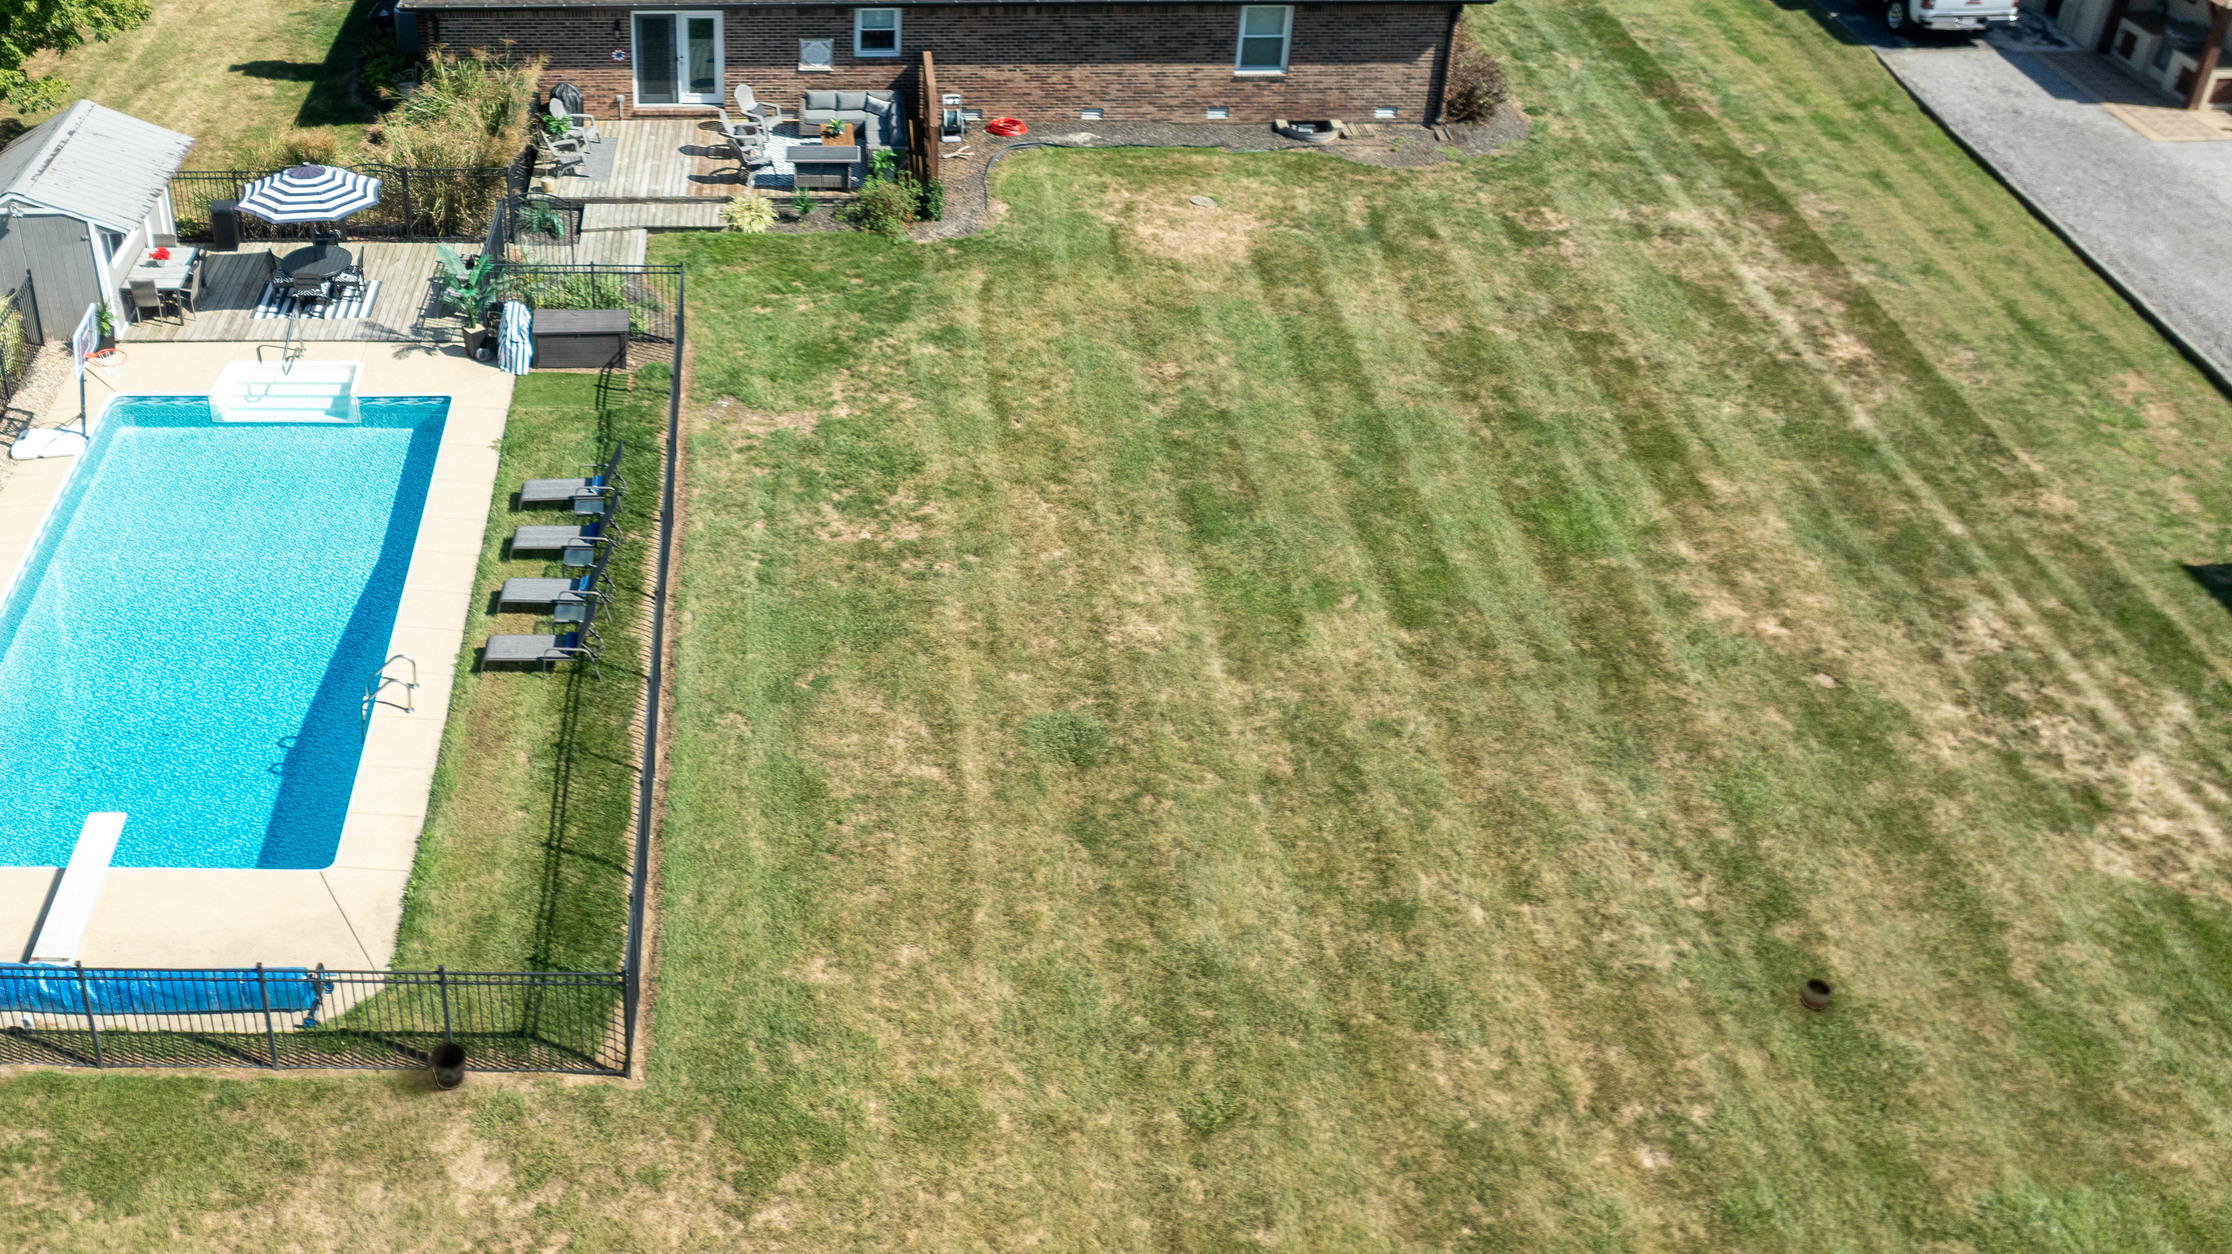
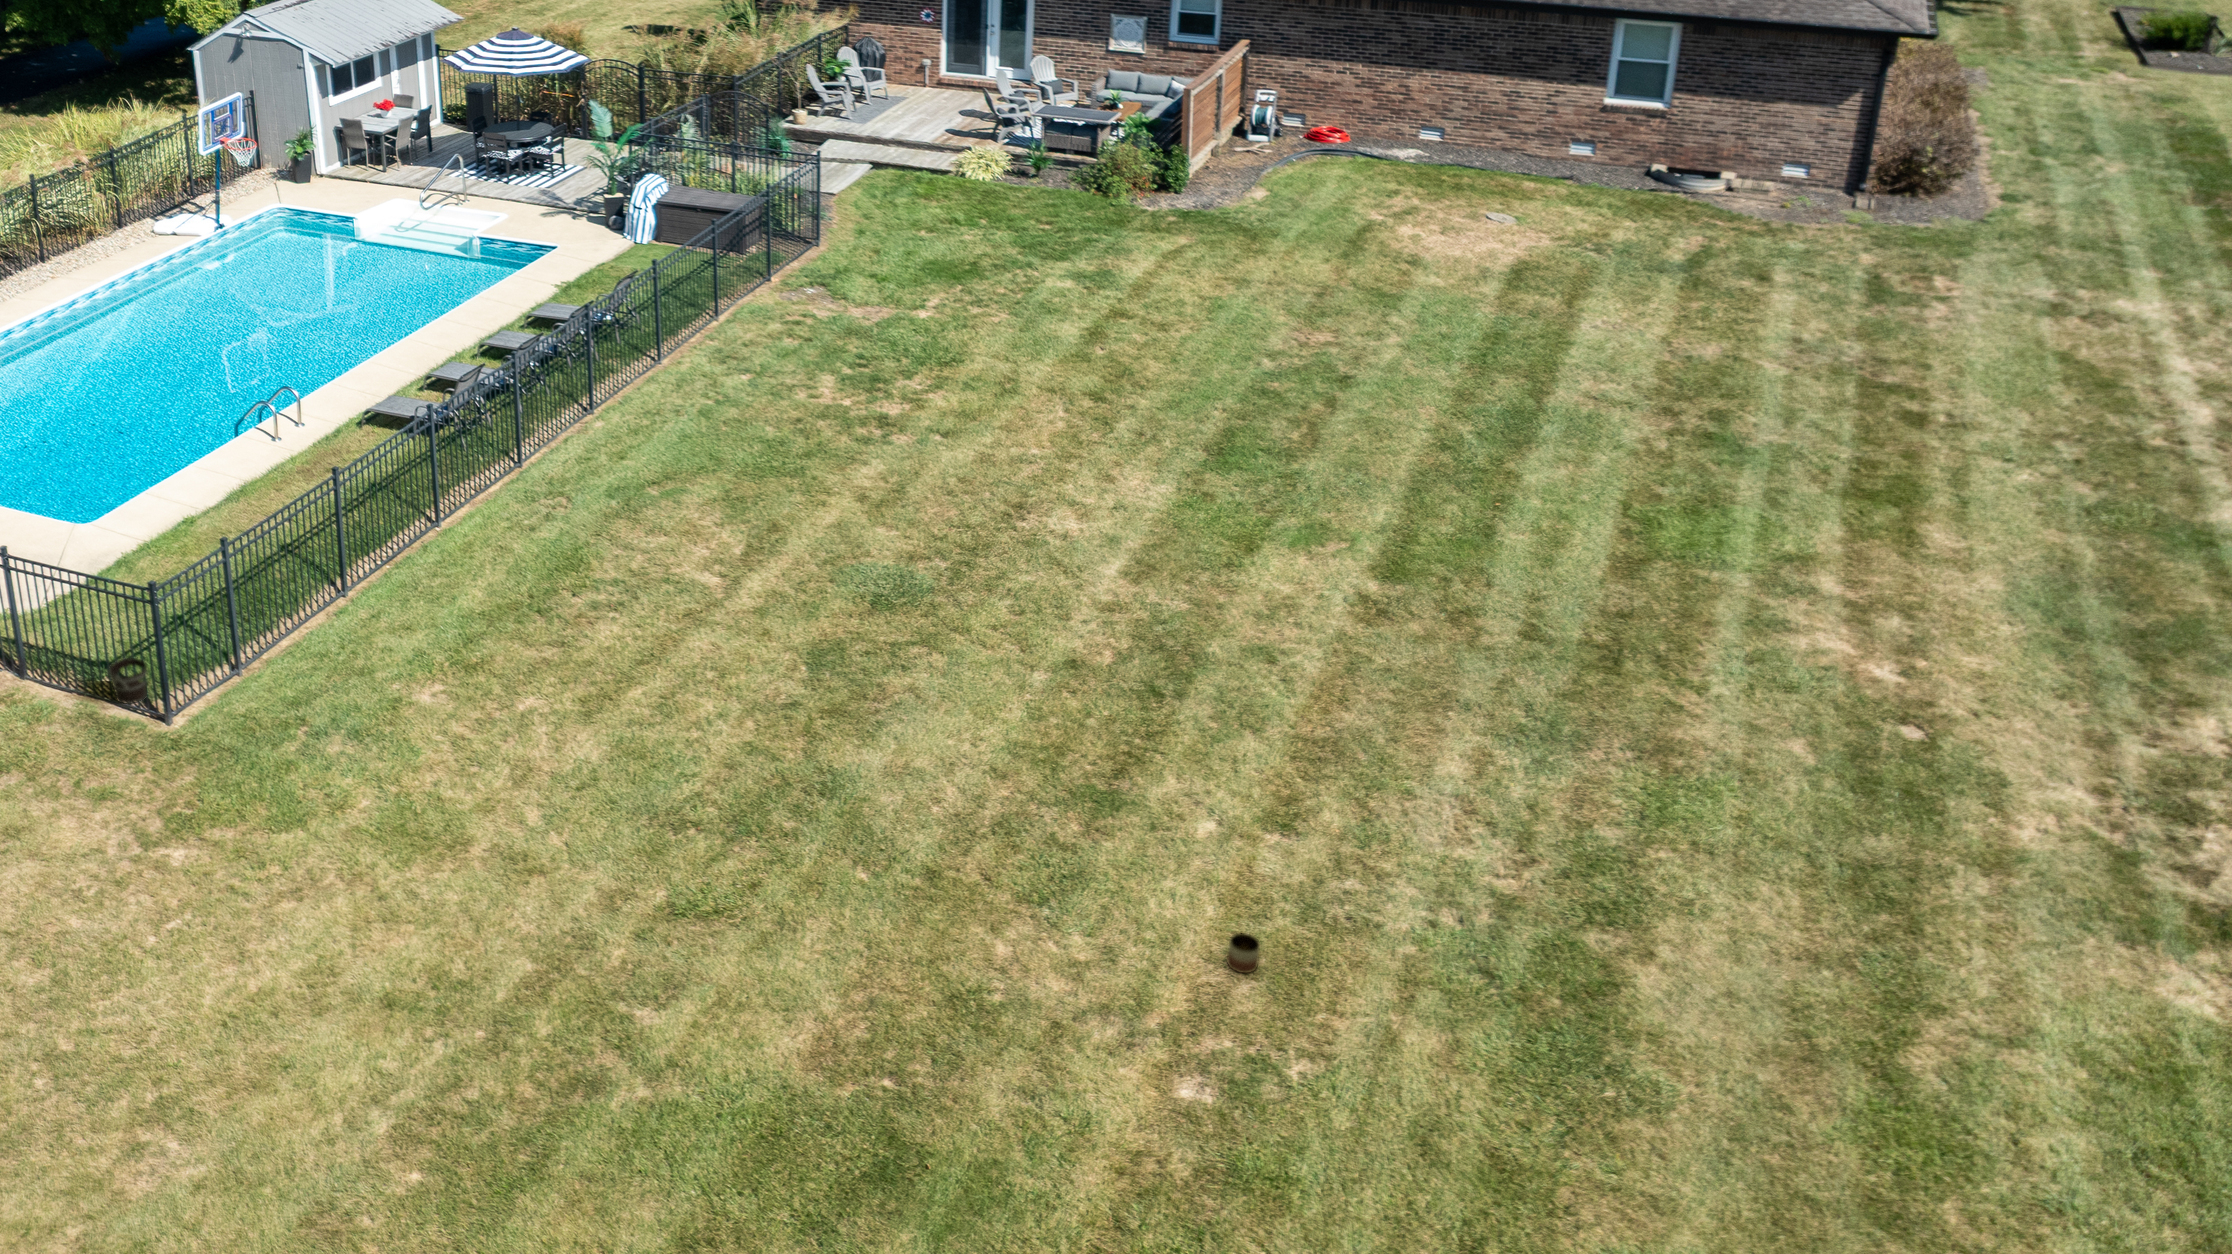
planter: present [1800,978,1832,1010] -> present [1227,933,1260,973]

